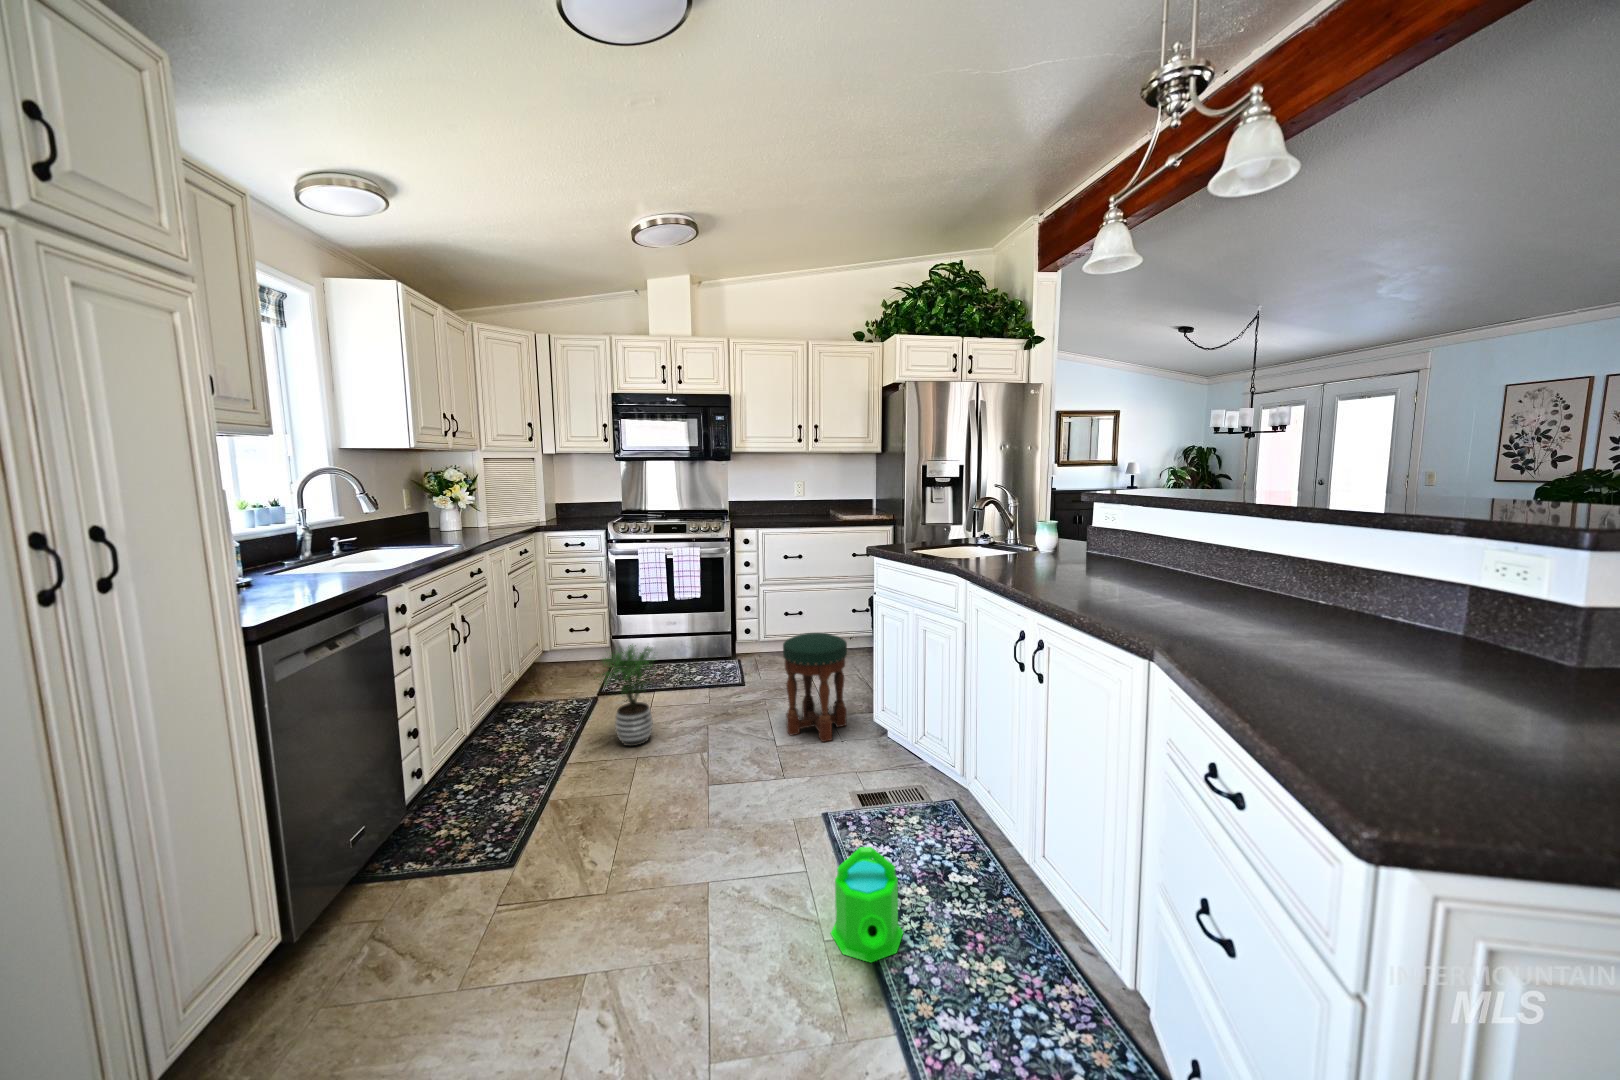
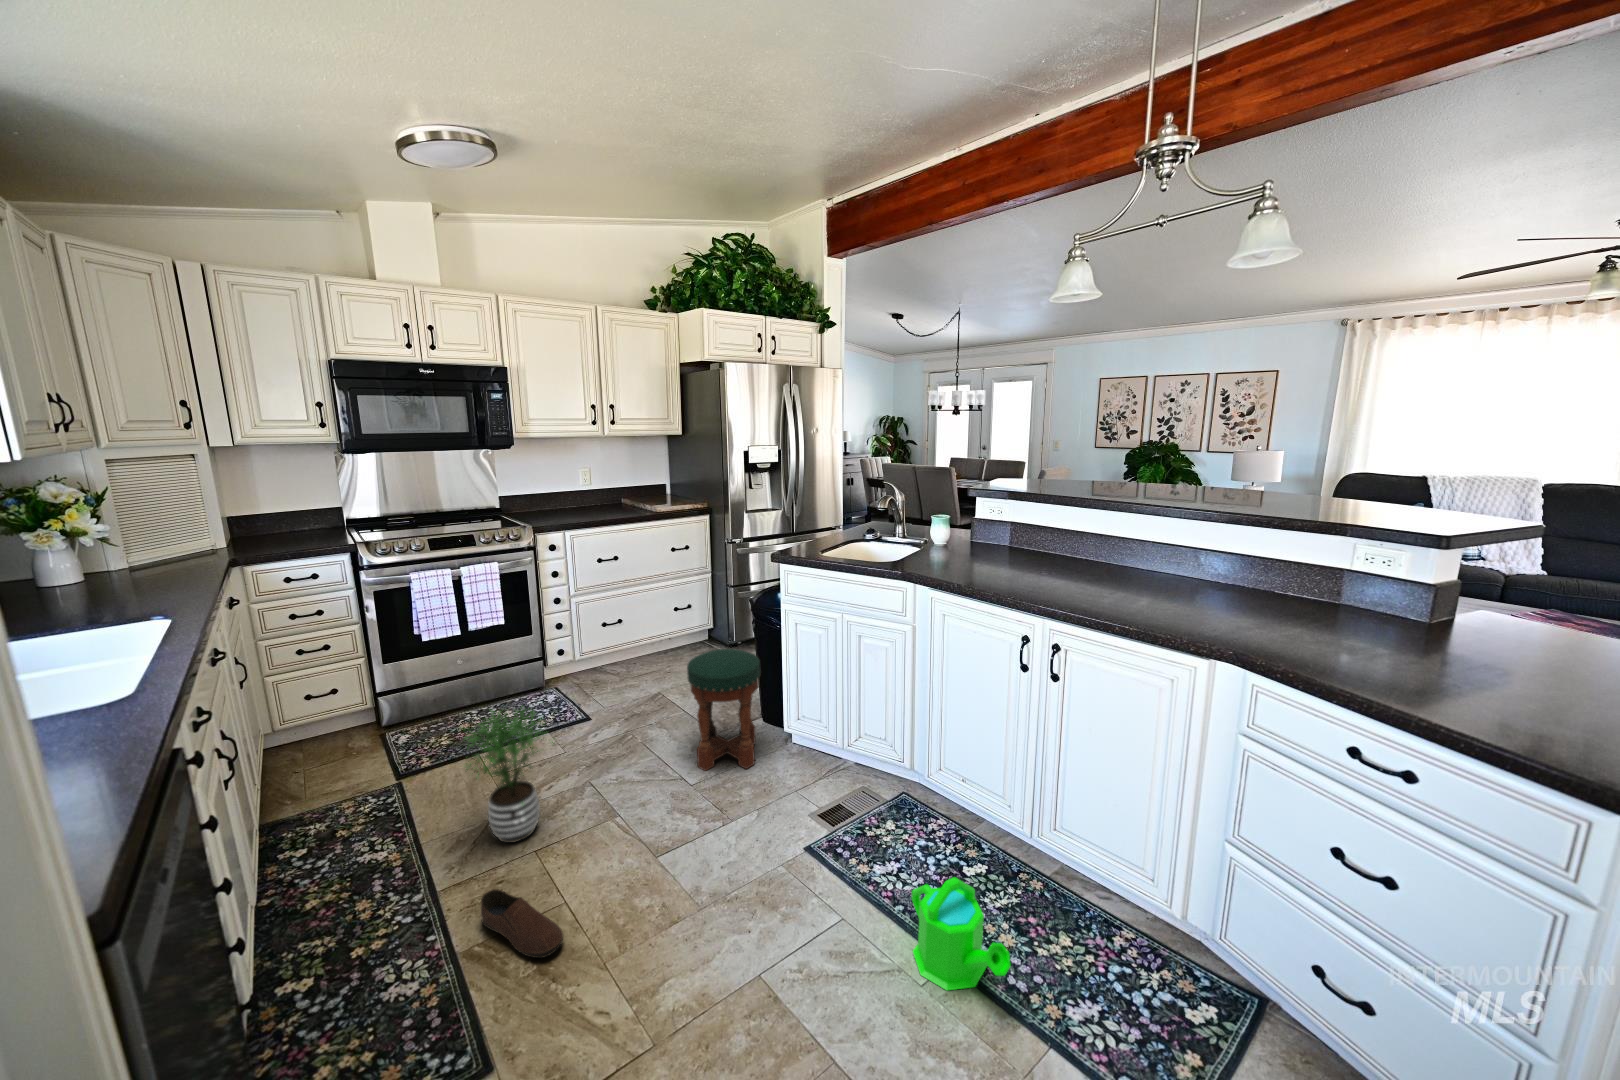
shoe: none [570,763,608,817] -> present [481,889,563,958]

